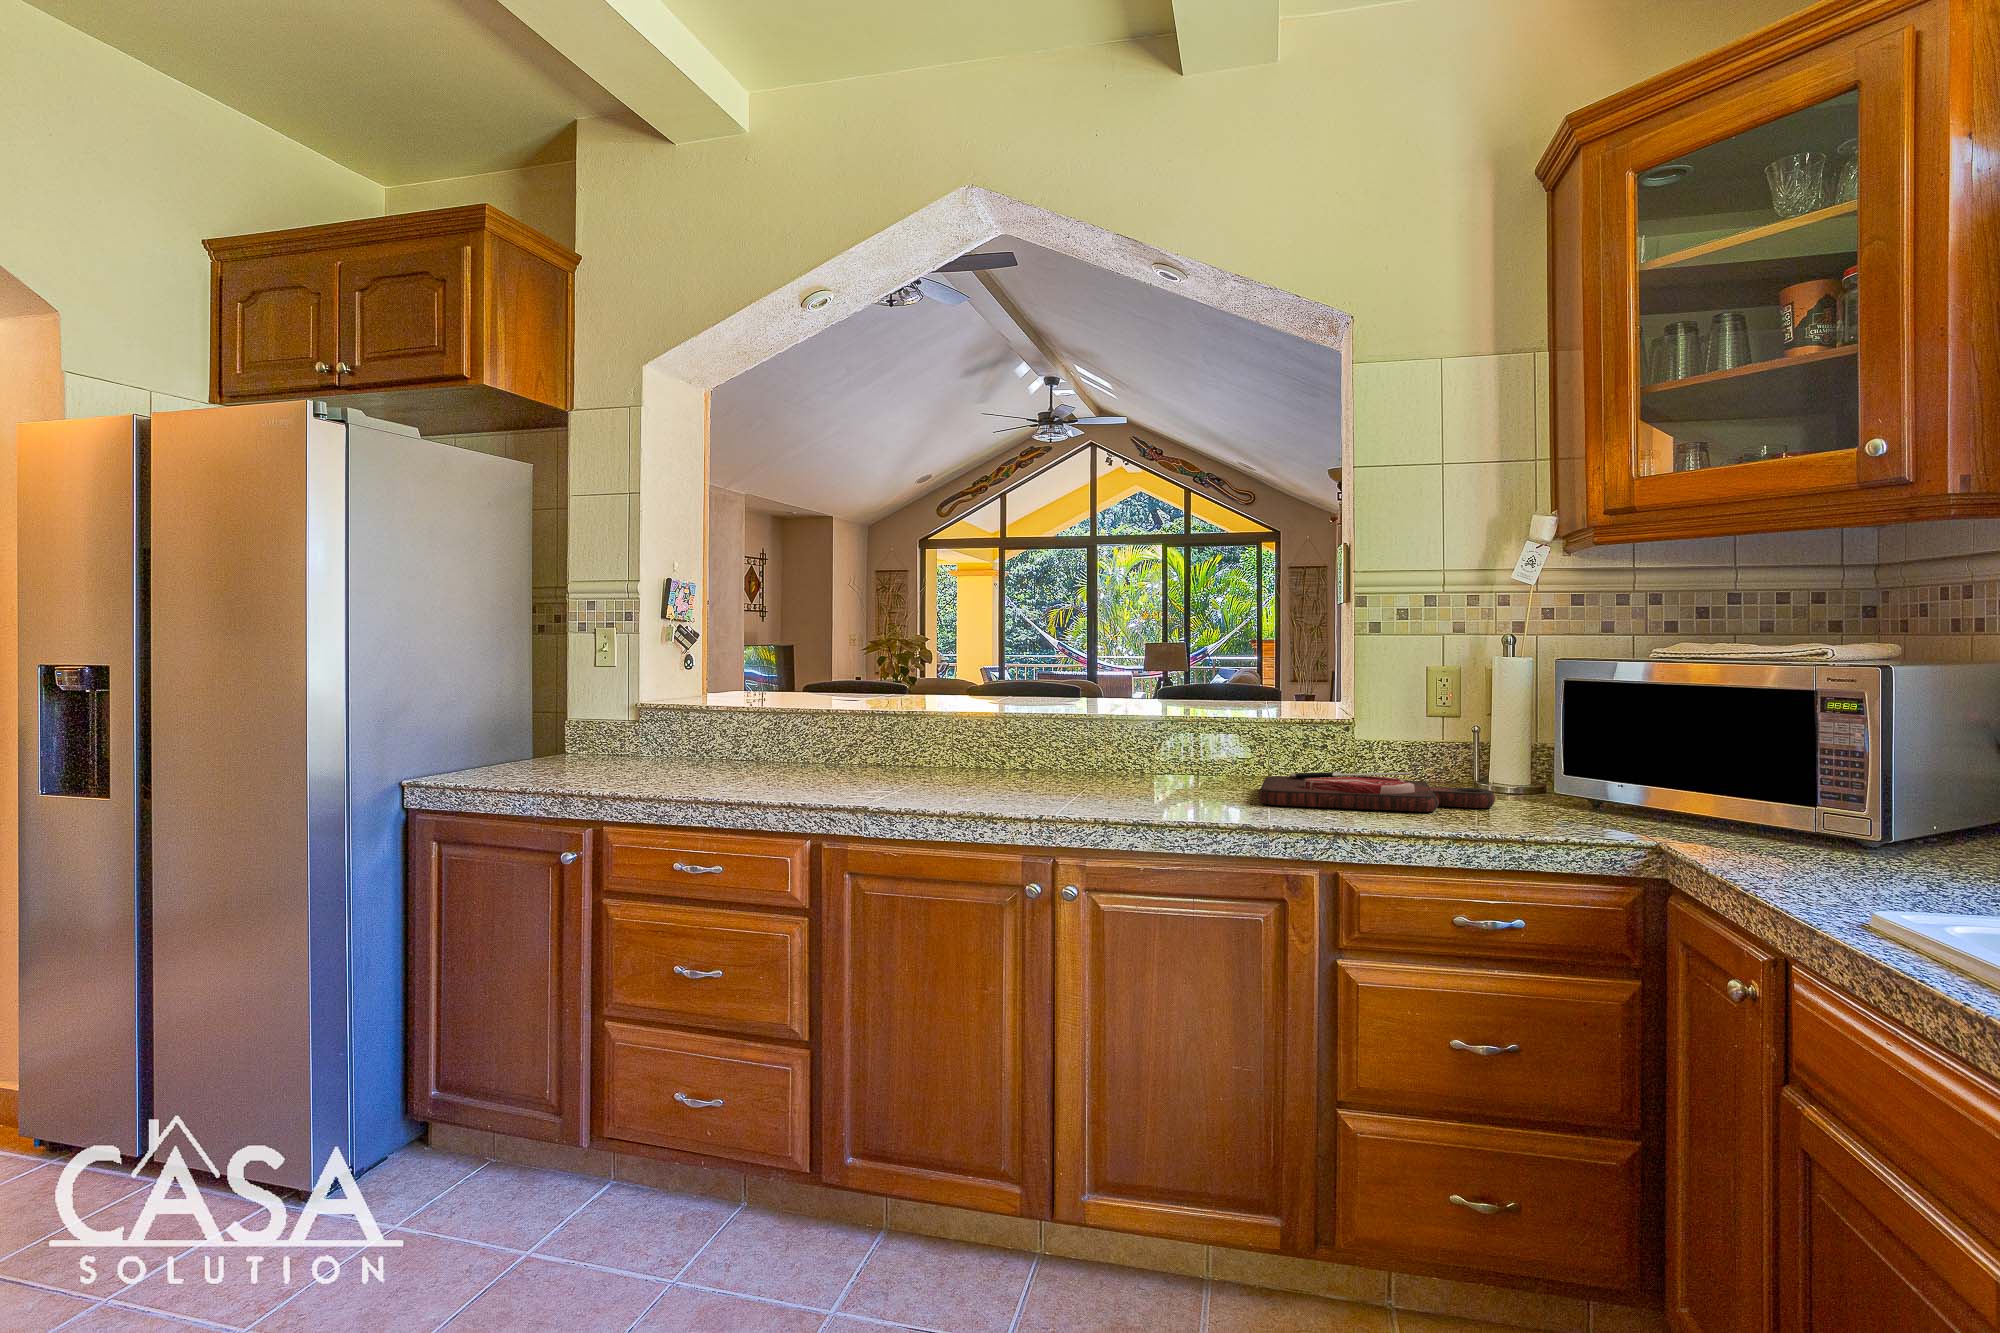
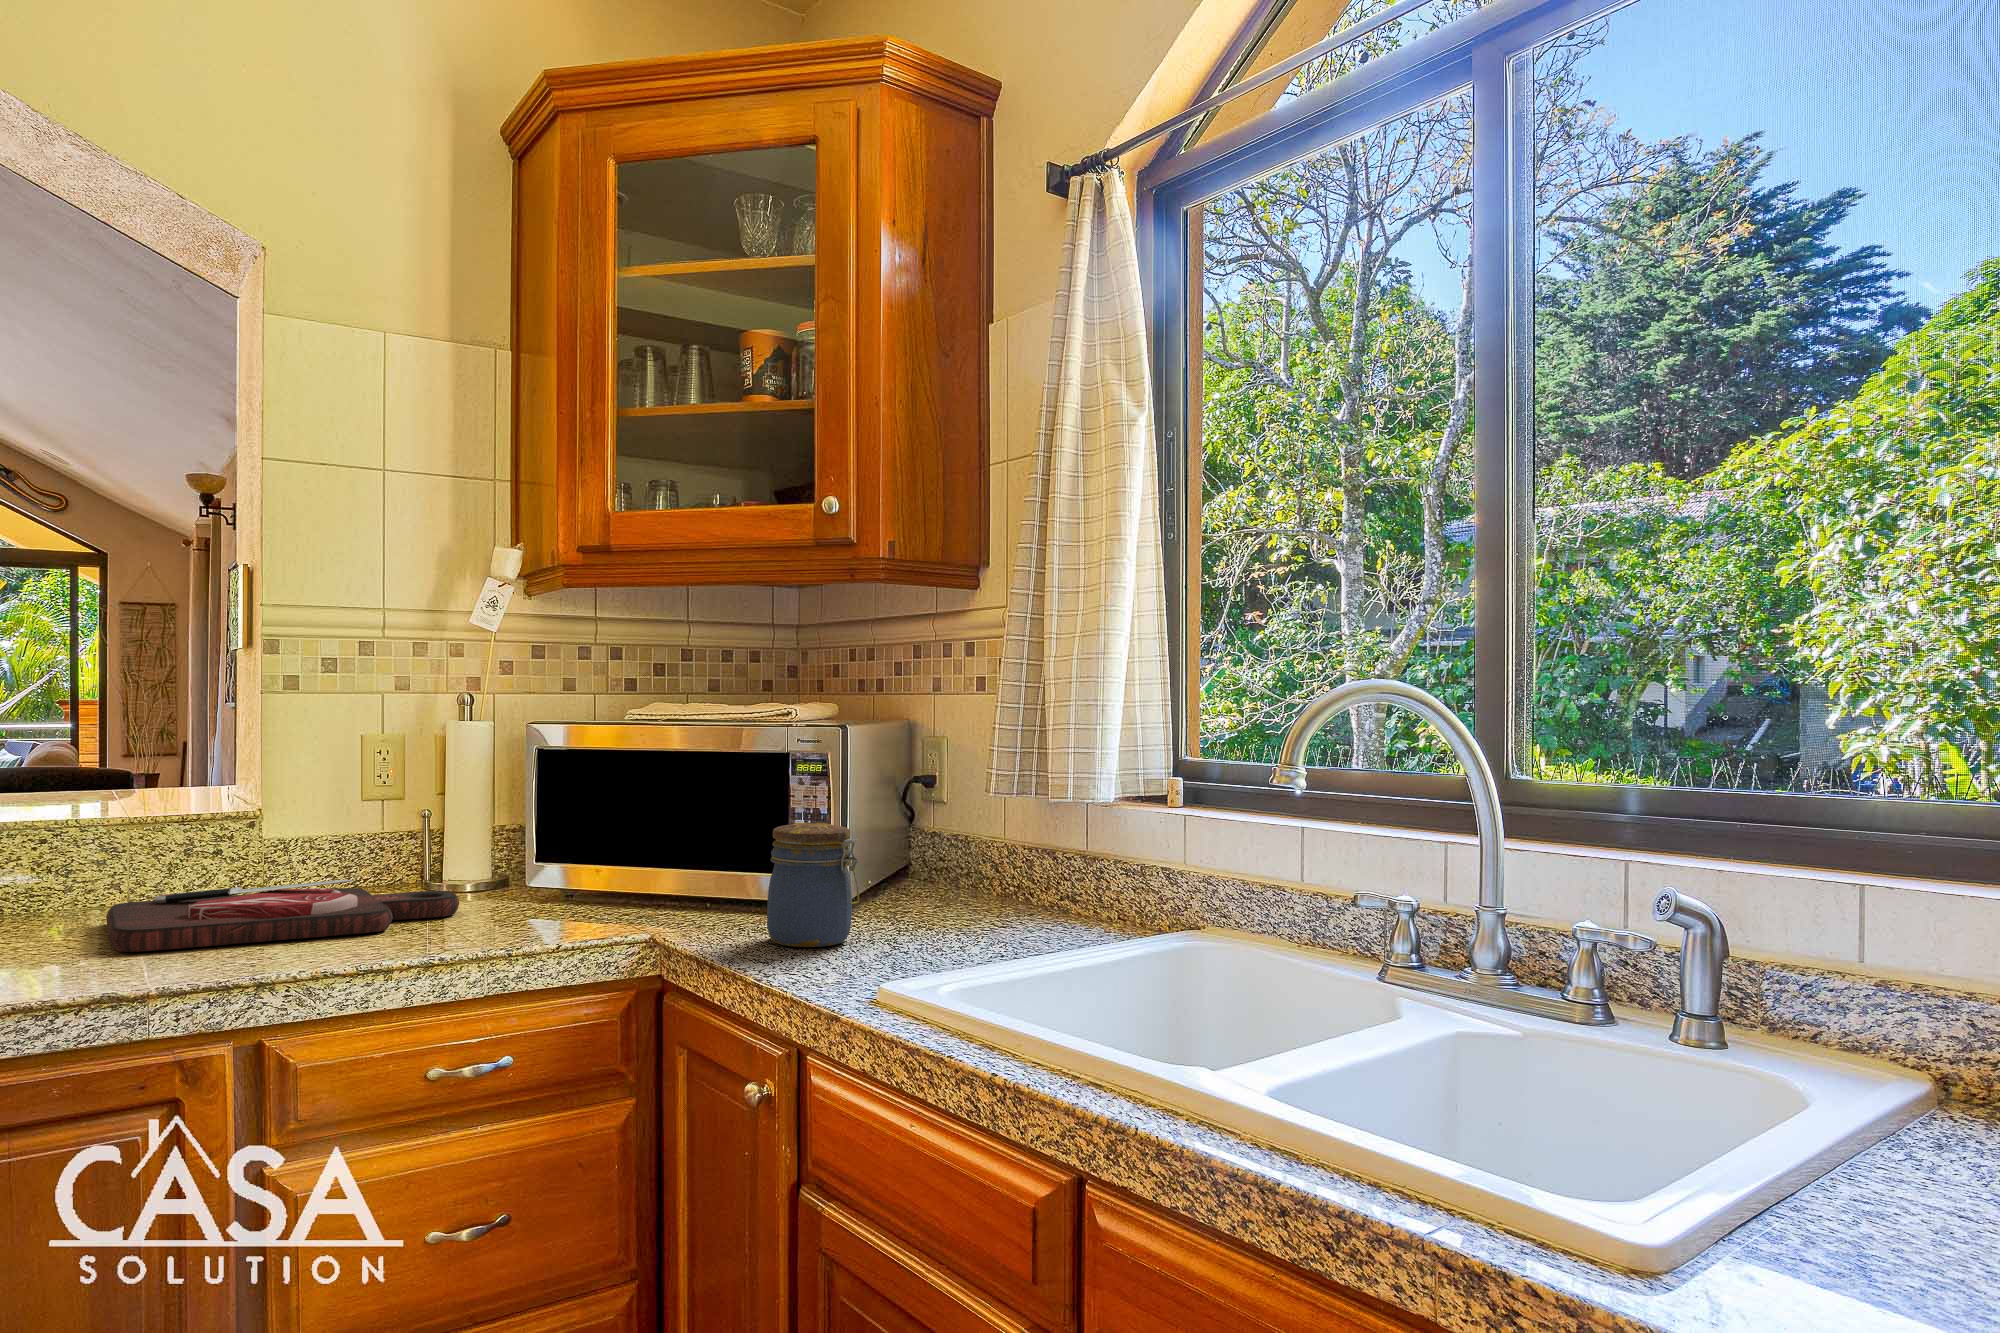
jar: none [1774,749,1885,872] -> present [767,822,859,947]

